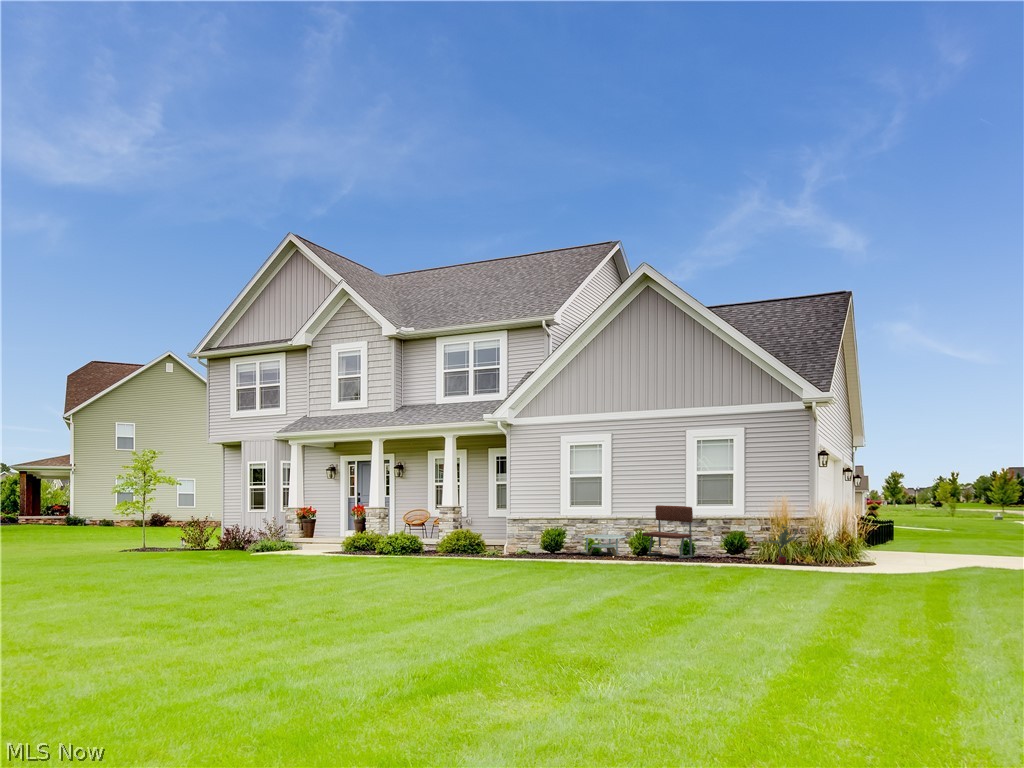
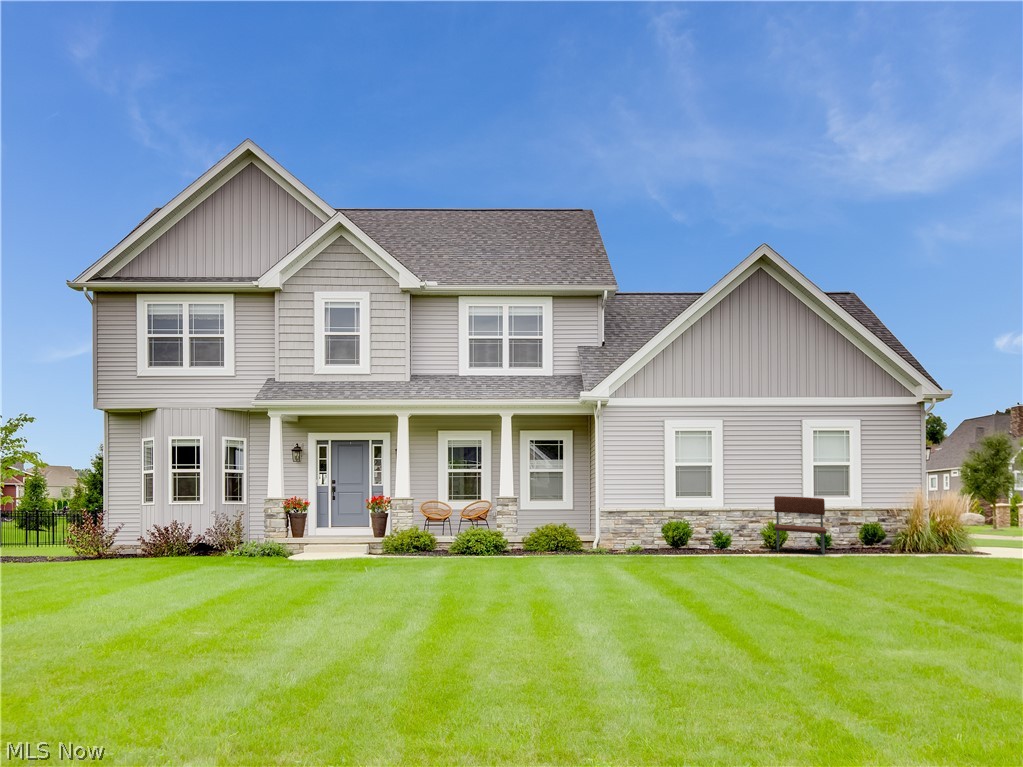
potted tree: present [767,525,798,564] -> none [915,516,949,557]
round table: present [583,534,626,556] -> none [709,529,760,554]

